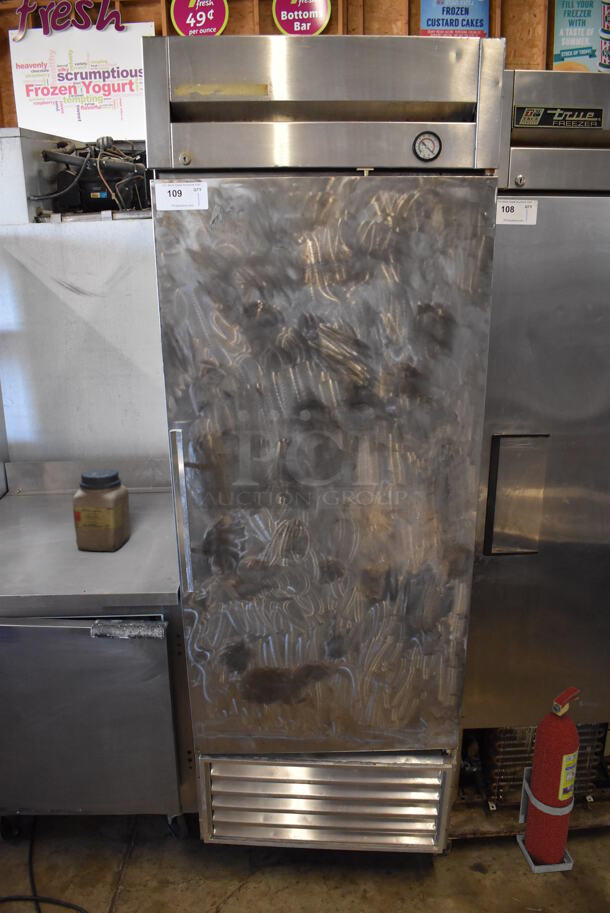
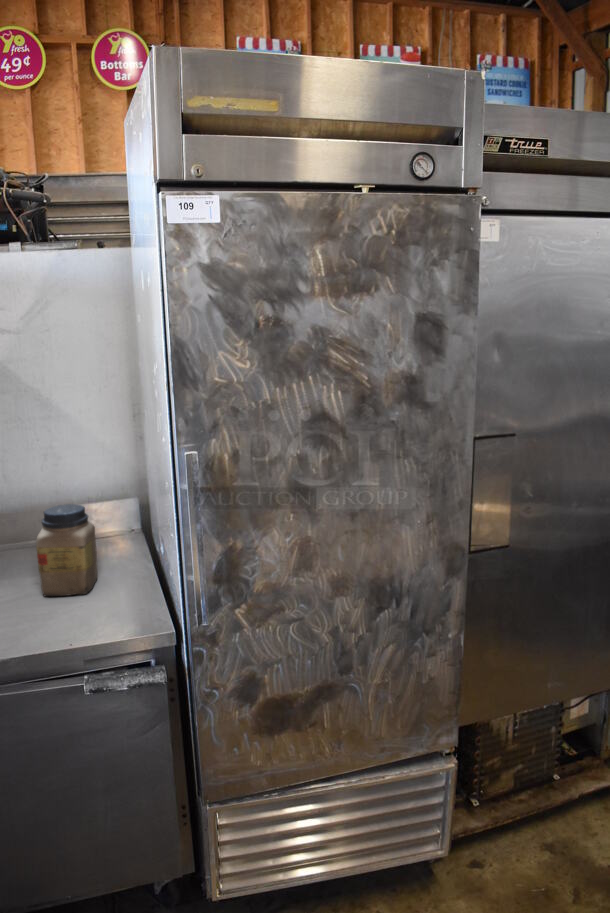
fire extinguisher: present [517,687,580,873] -> none [501,674,557,859]

